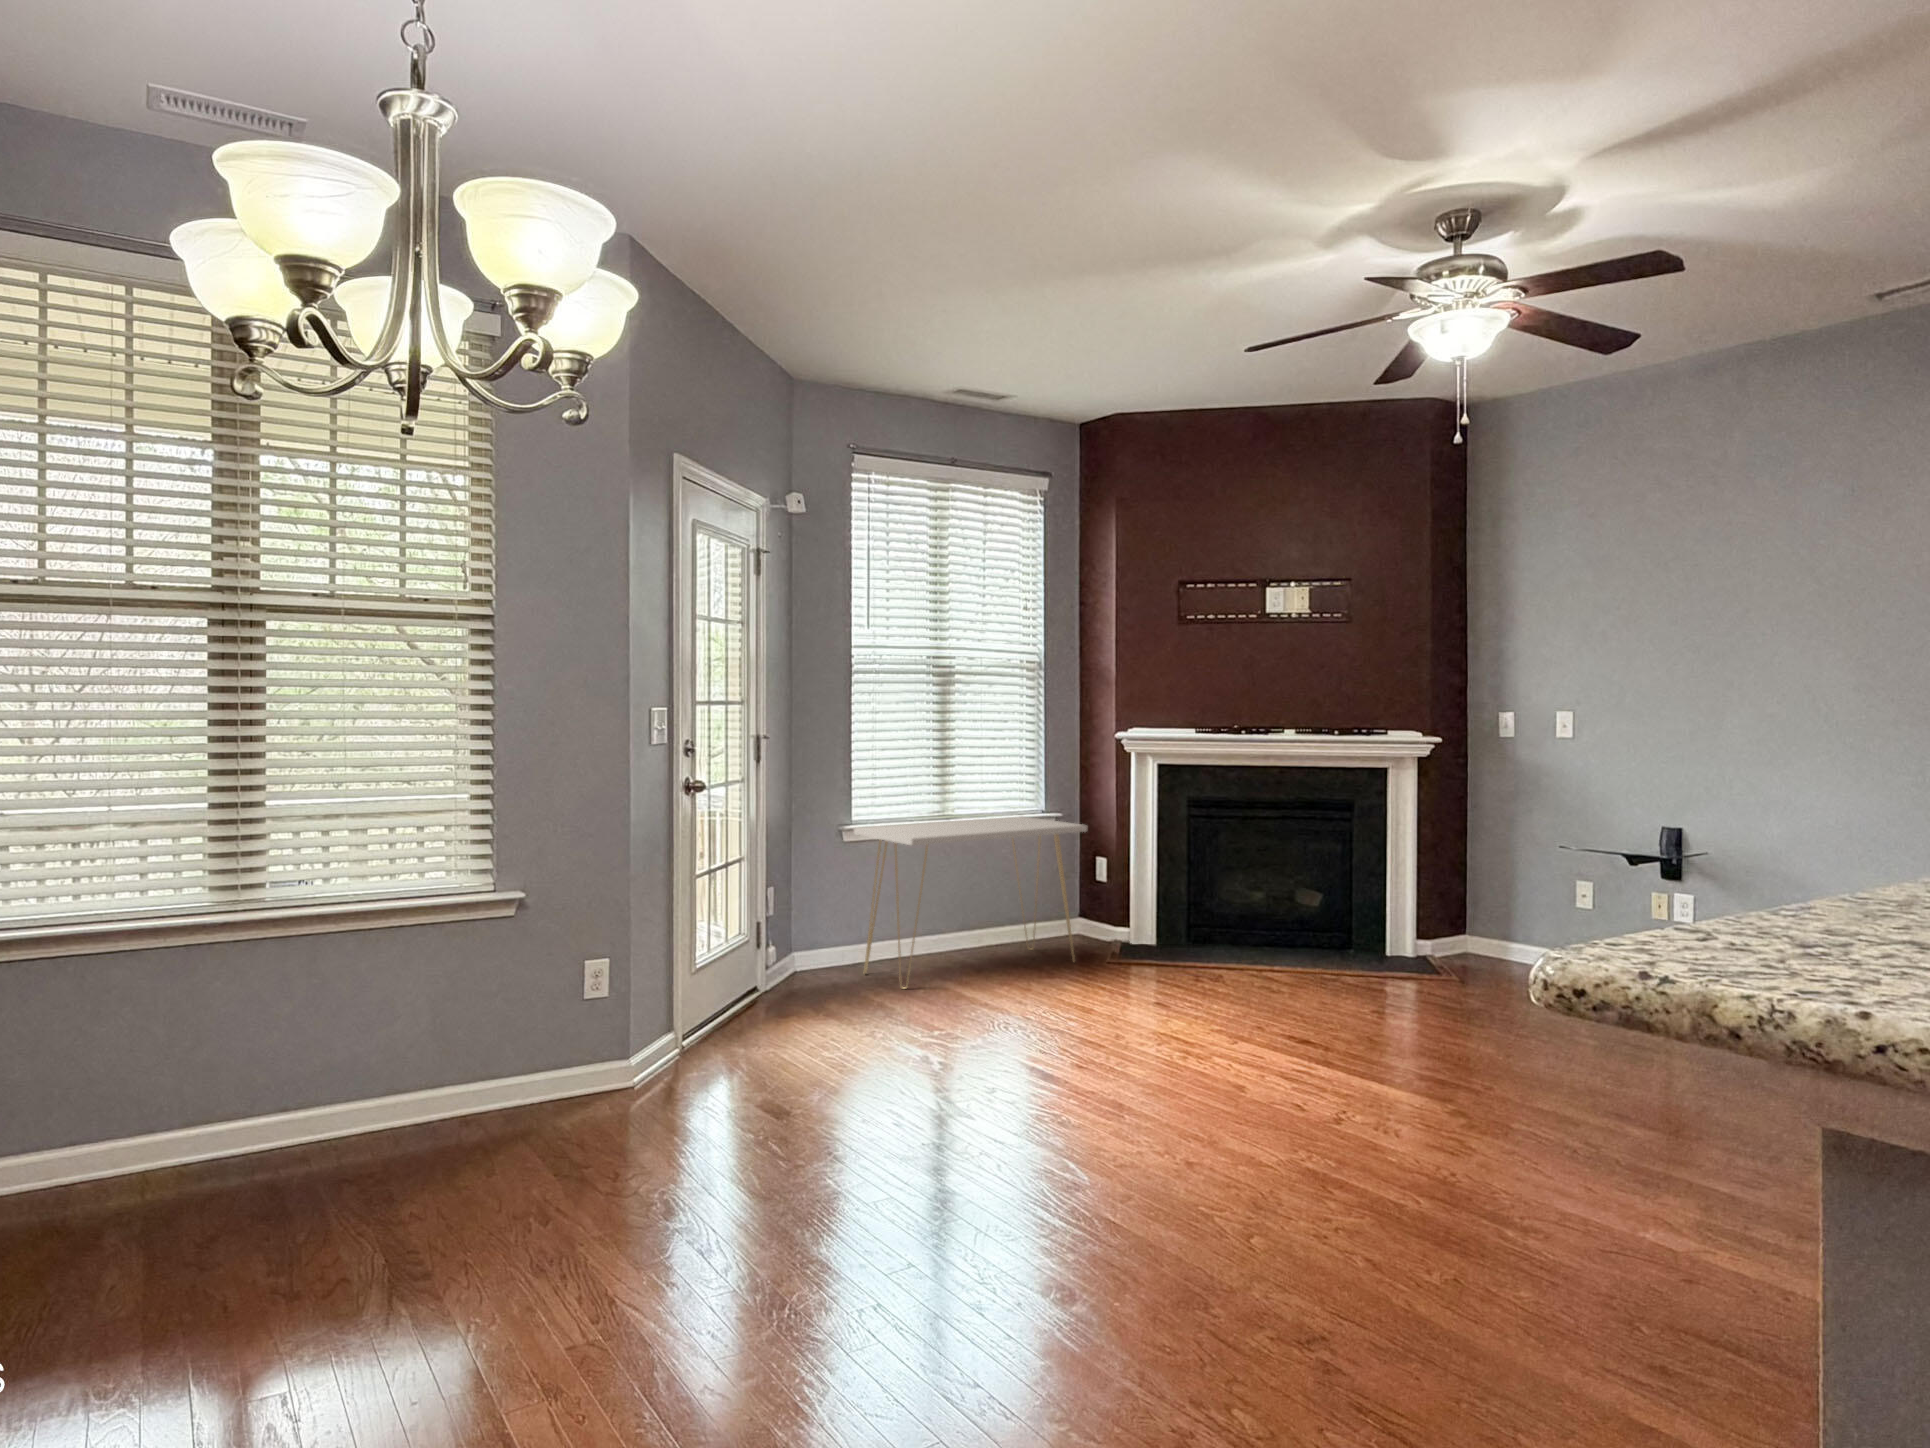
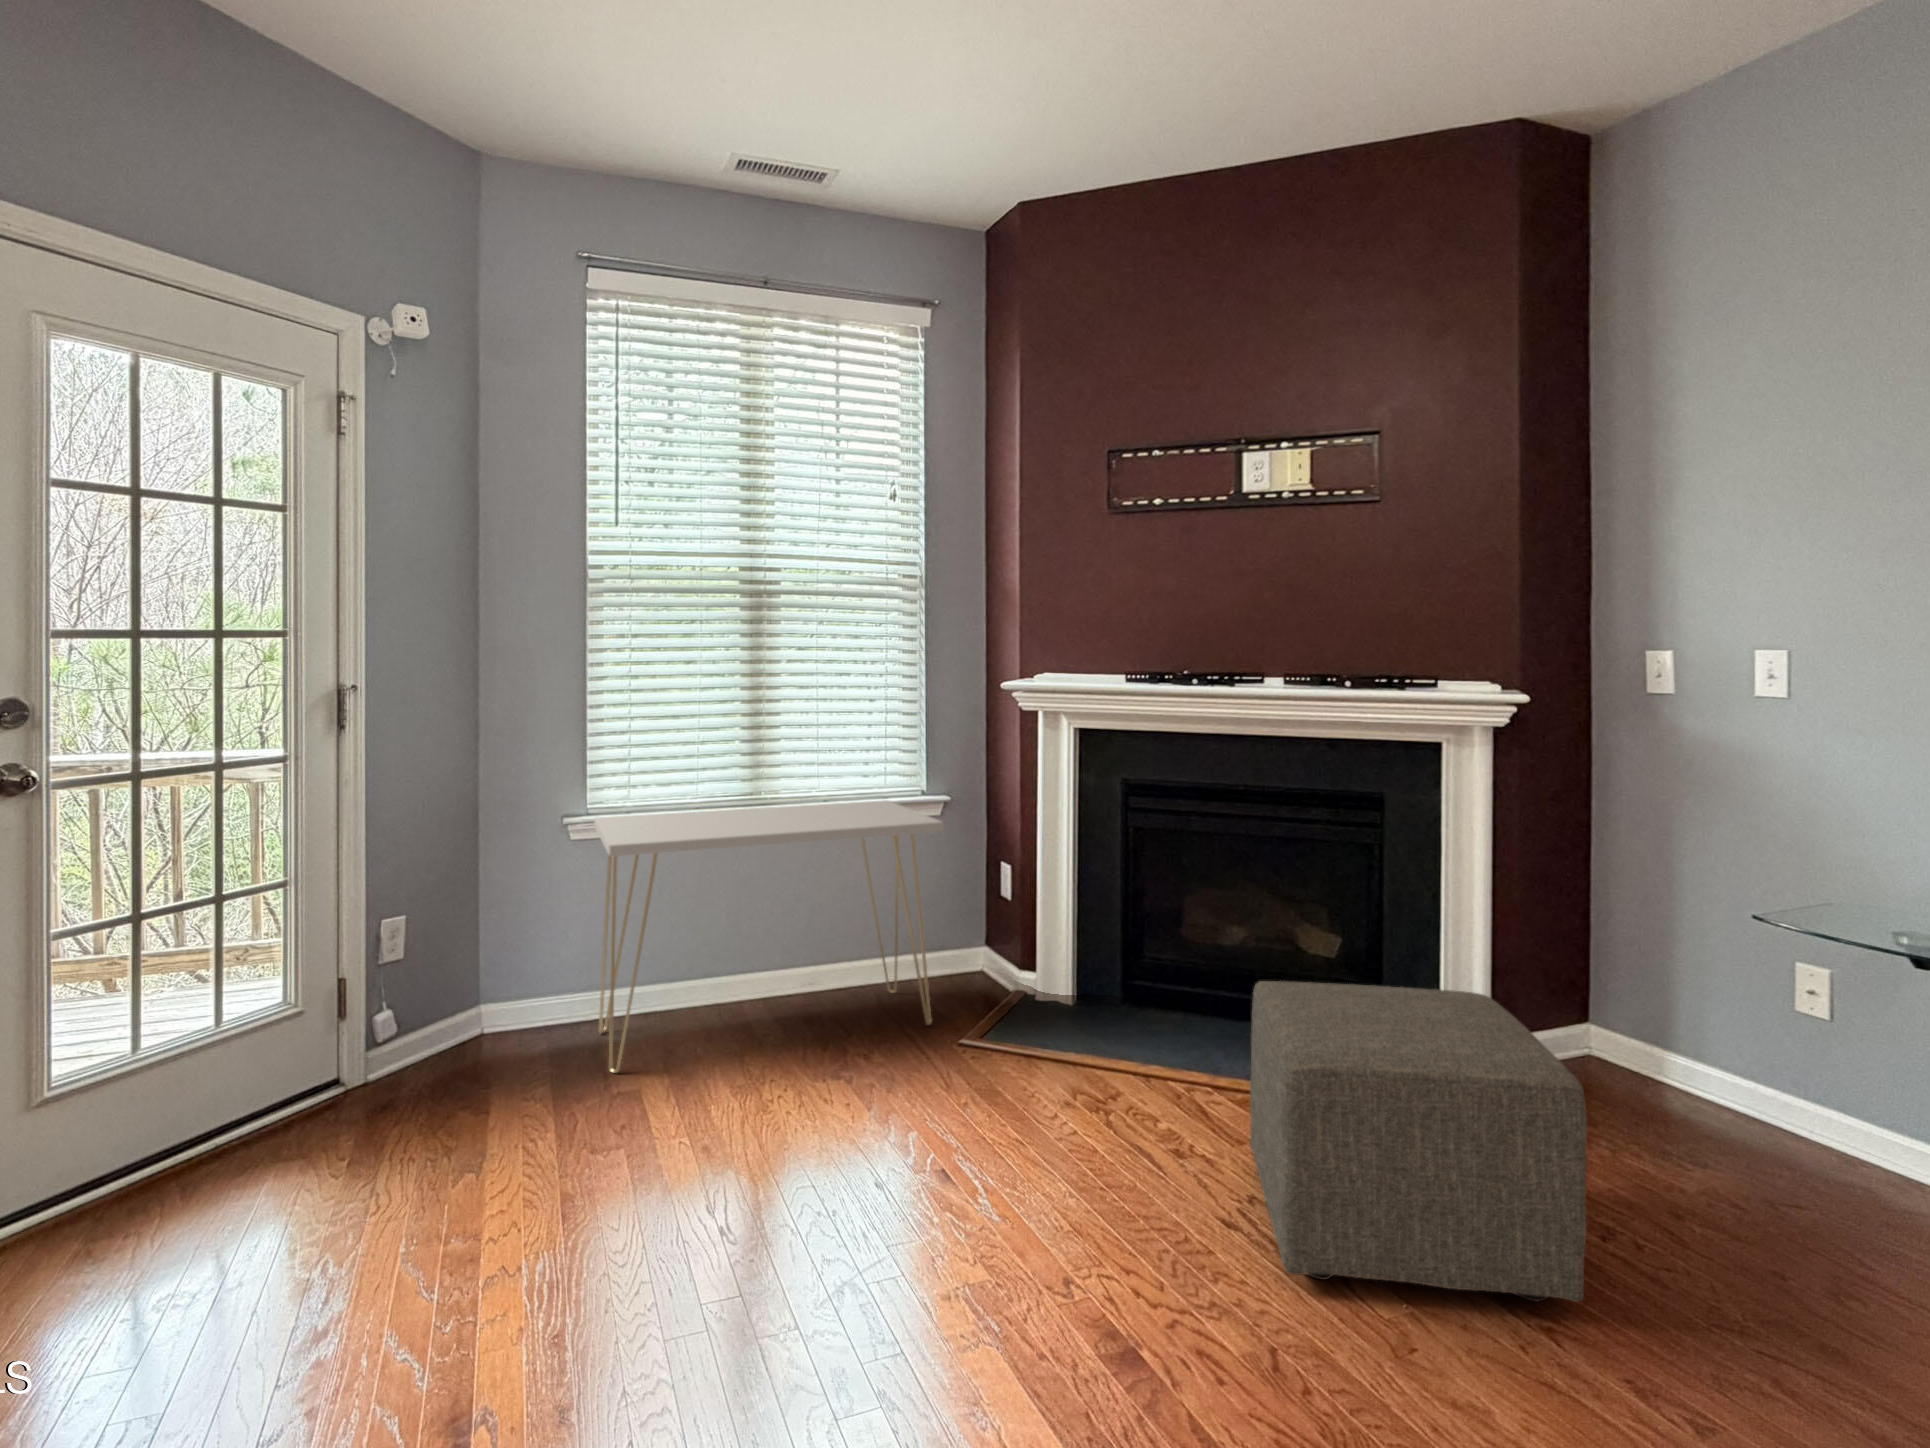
ottoman: none [1315,898,1497,1032] -> present [1250,981,1587,1302]

